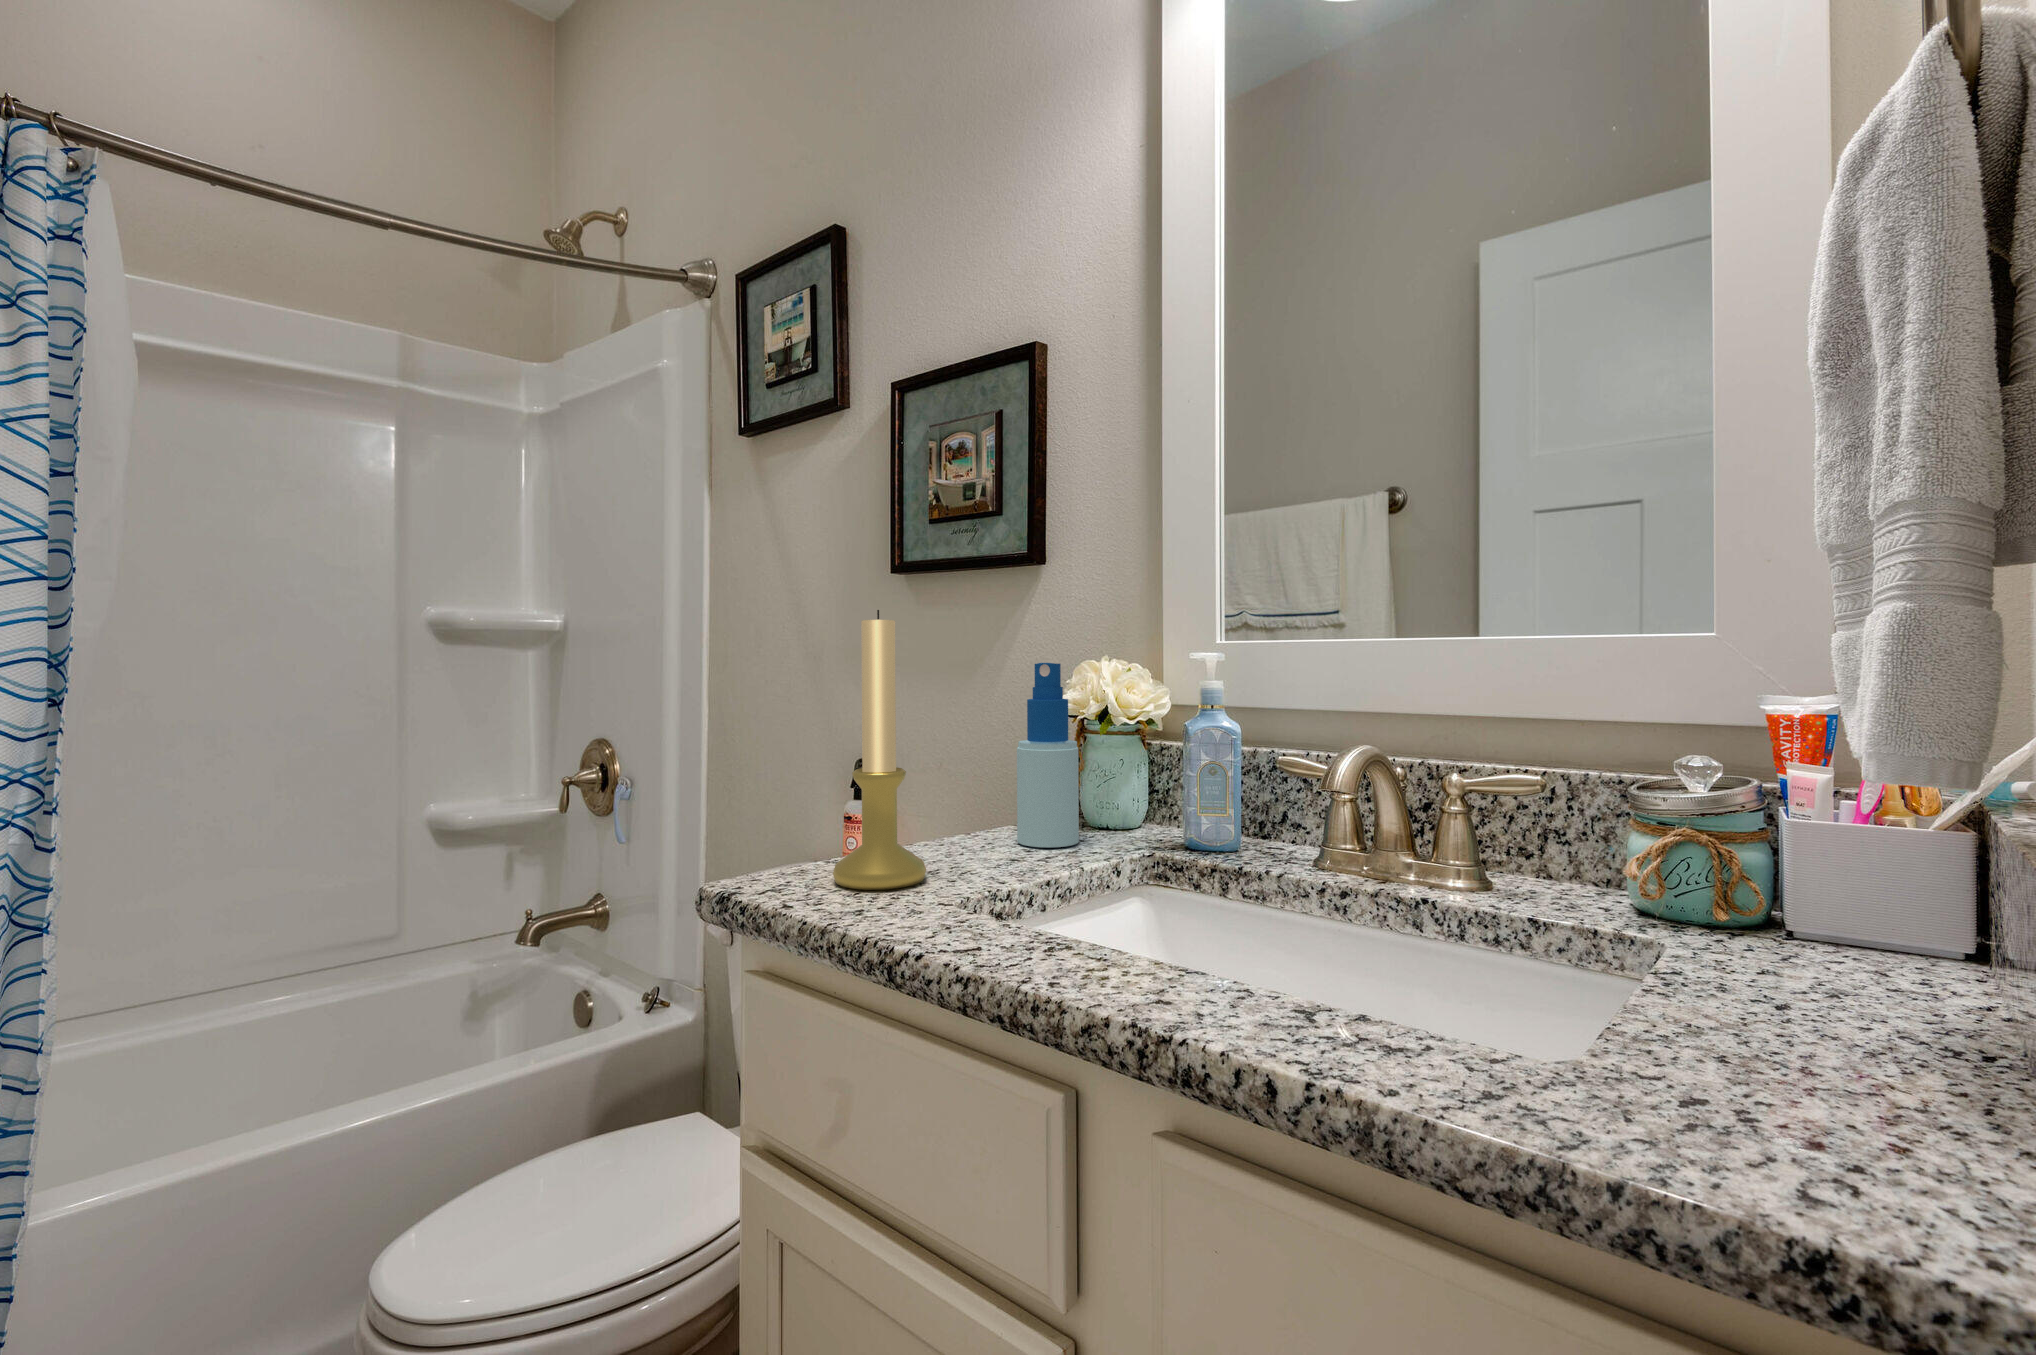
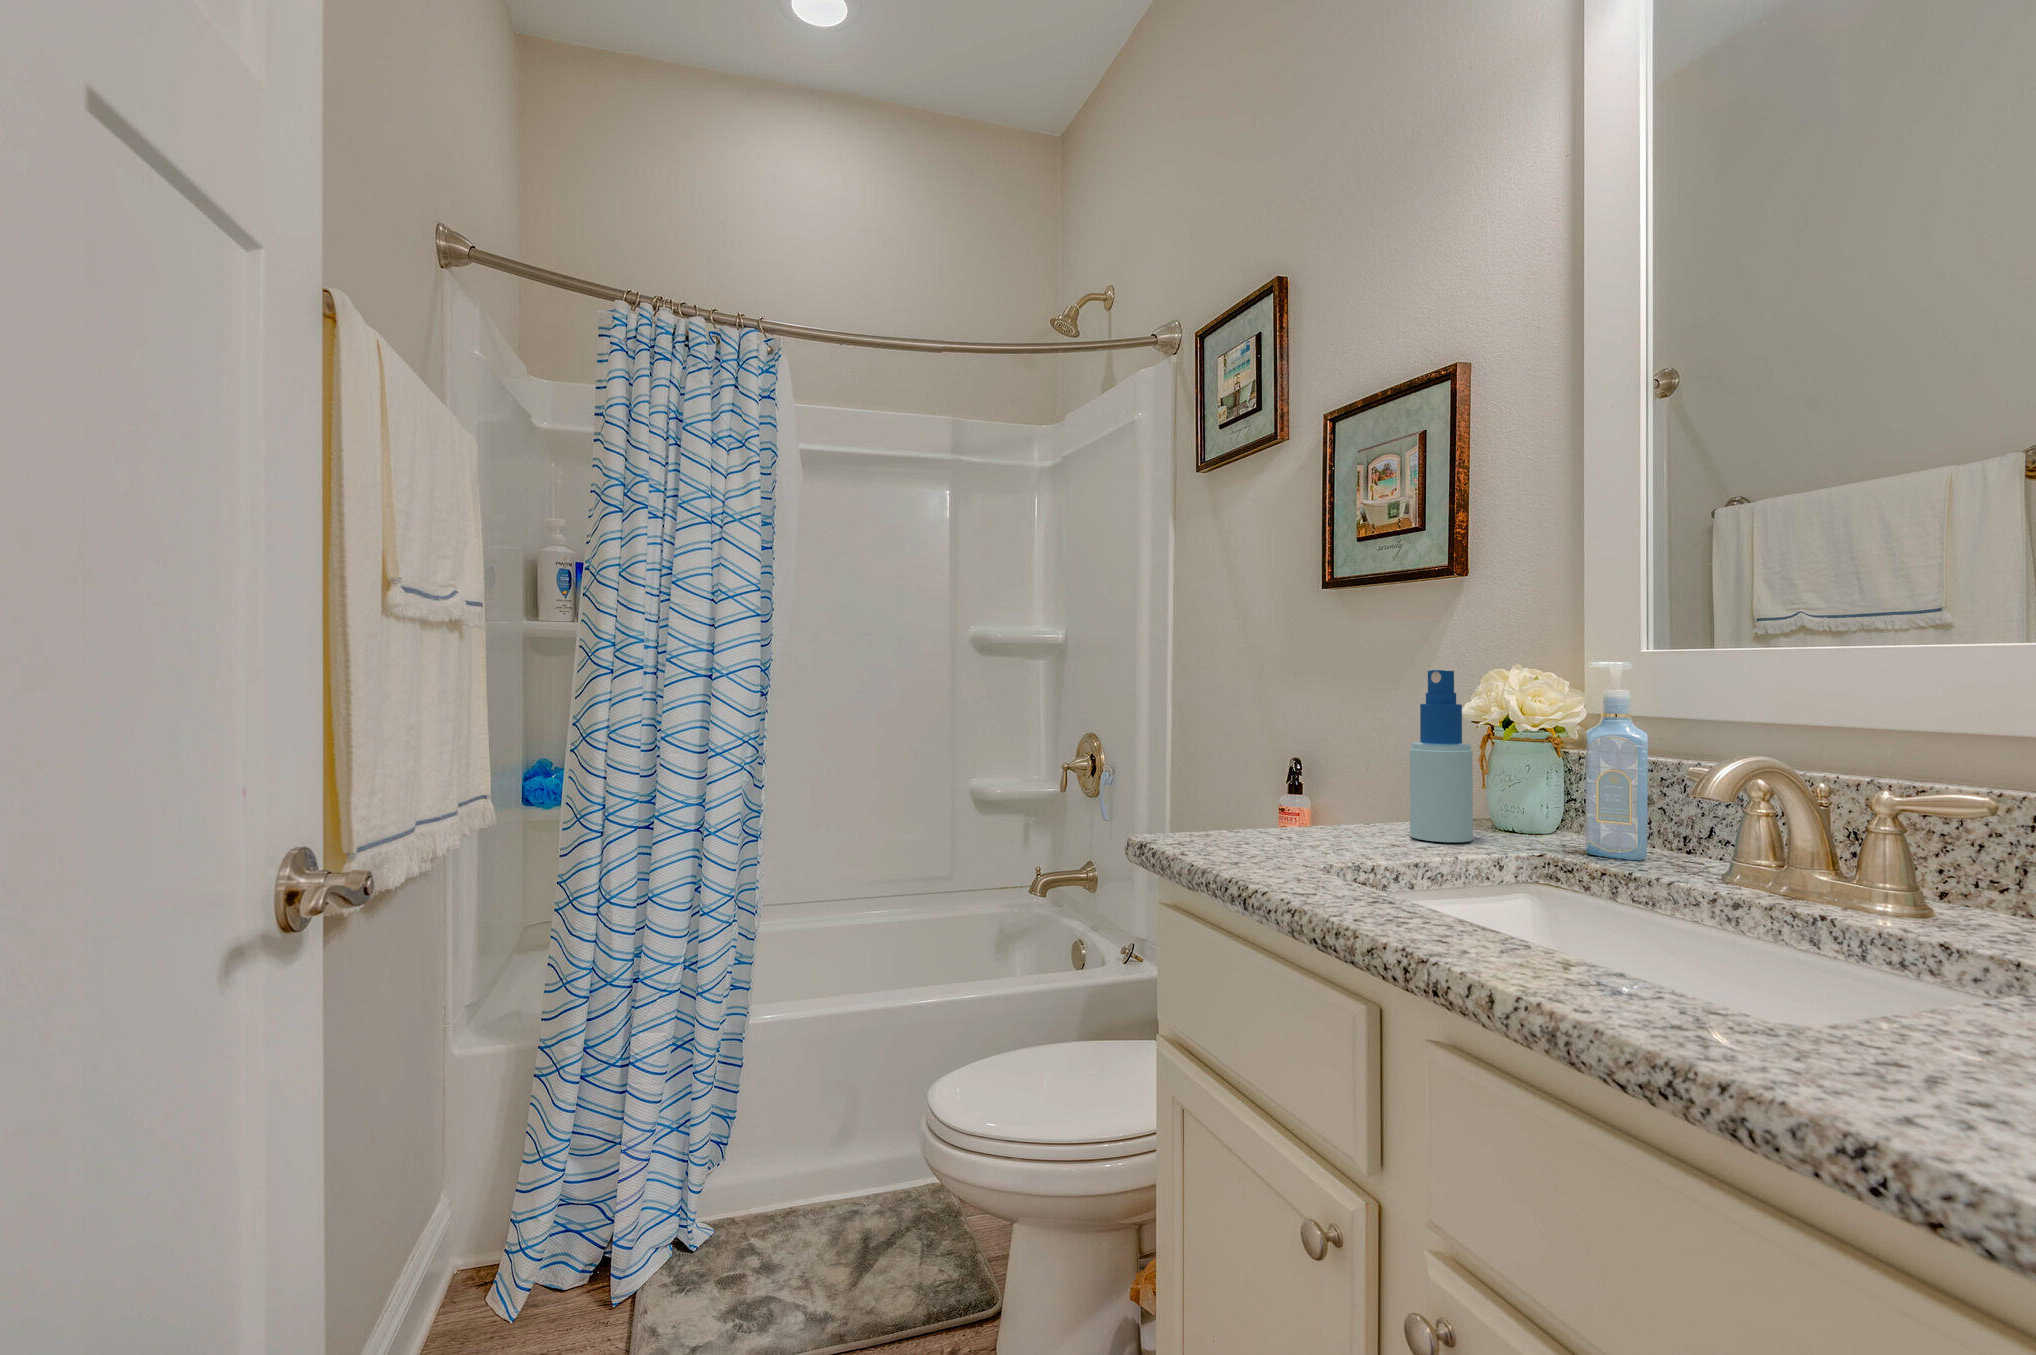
candle holder: present [833,610,926,890] -> none [1226,626,1305,854]

